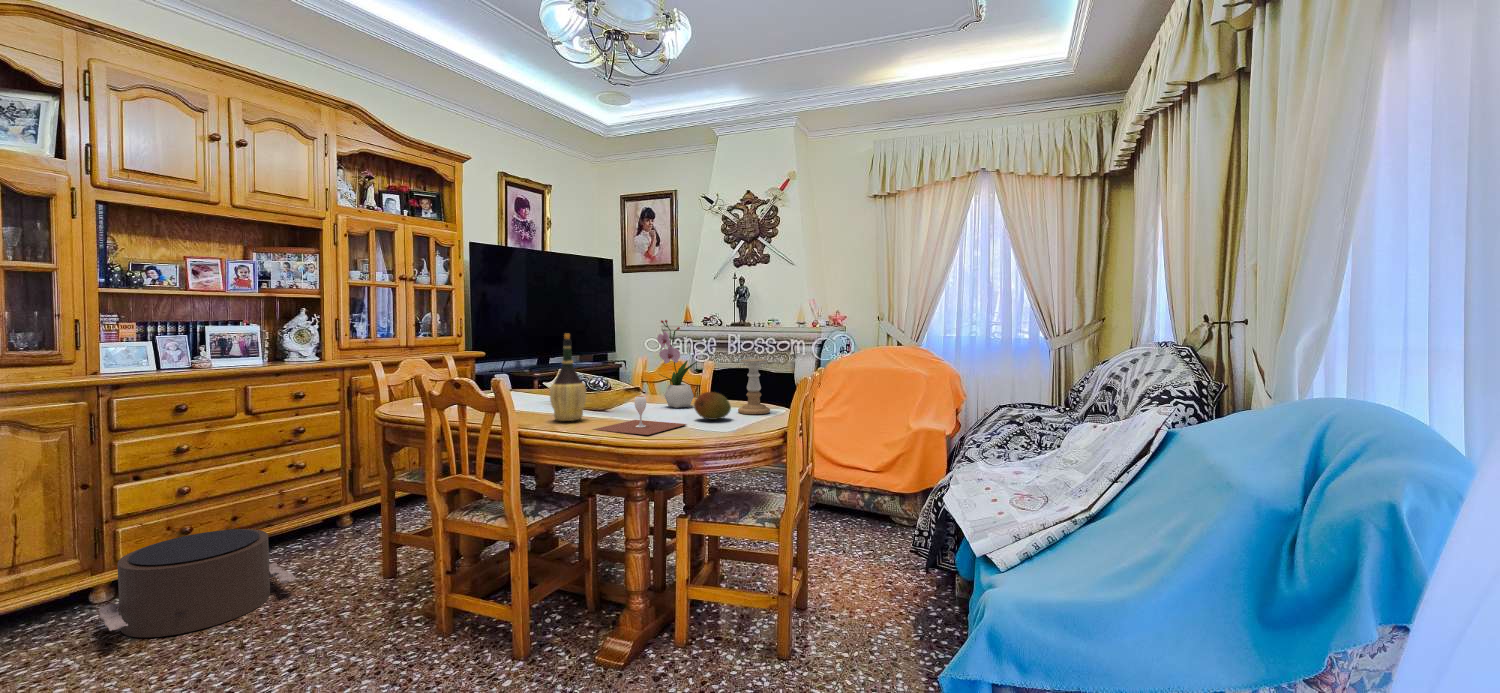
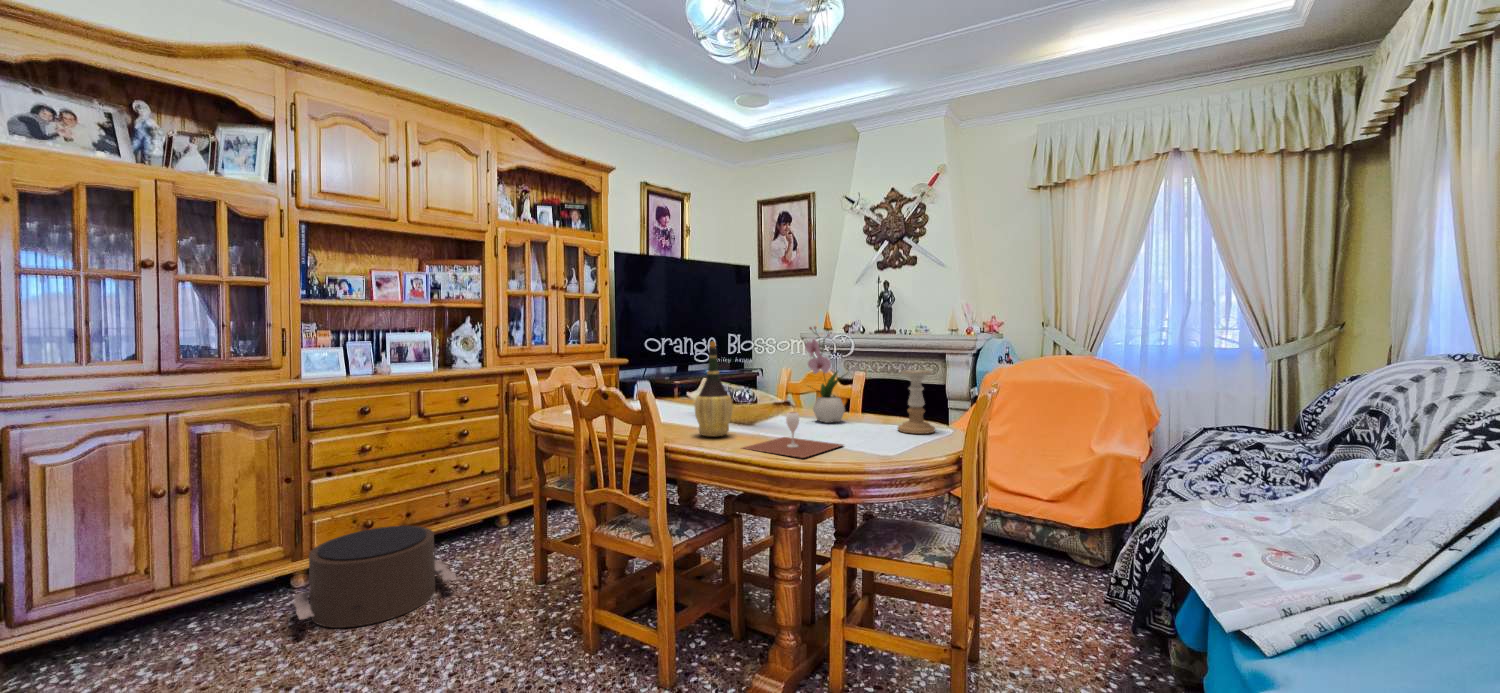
fruit: present [694,392,731,420] -> none [850,408,893,440]

